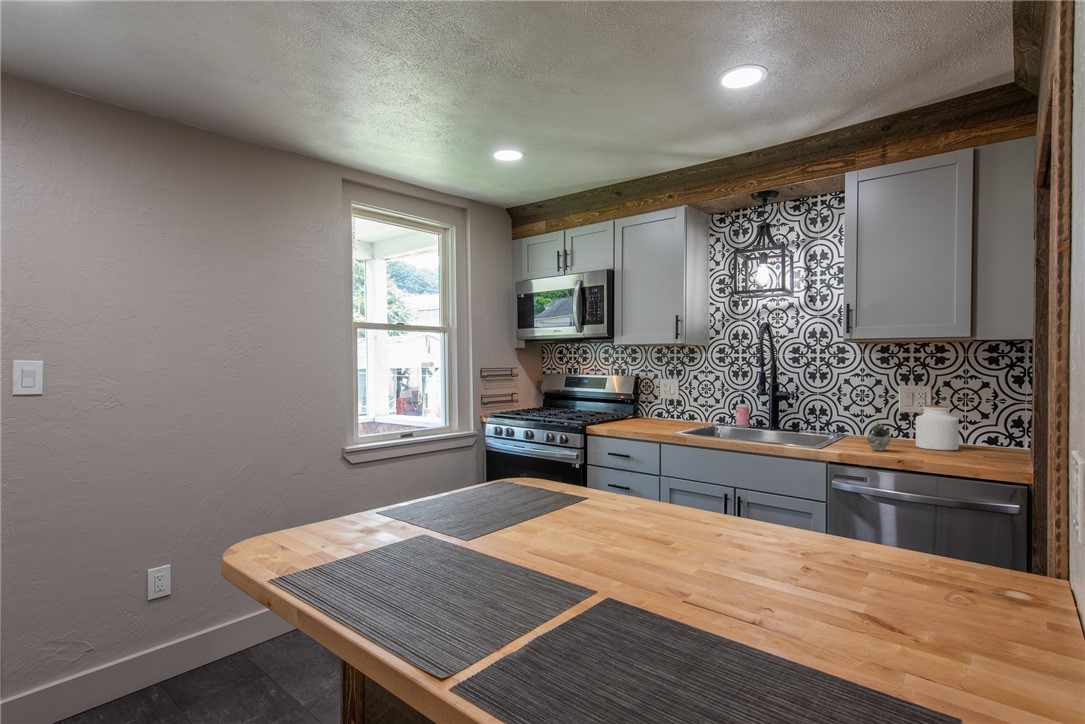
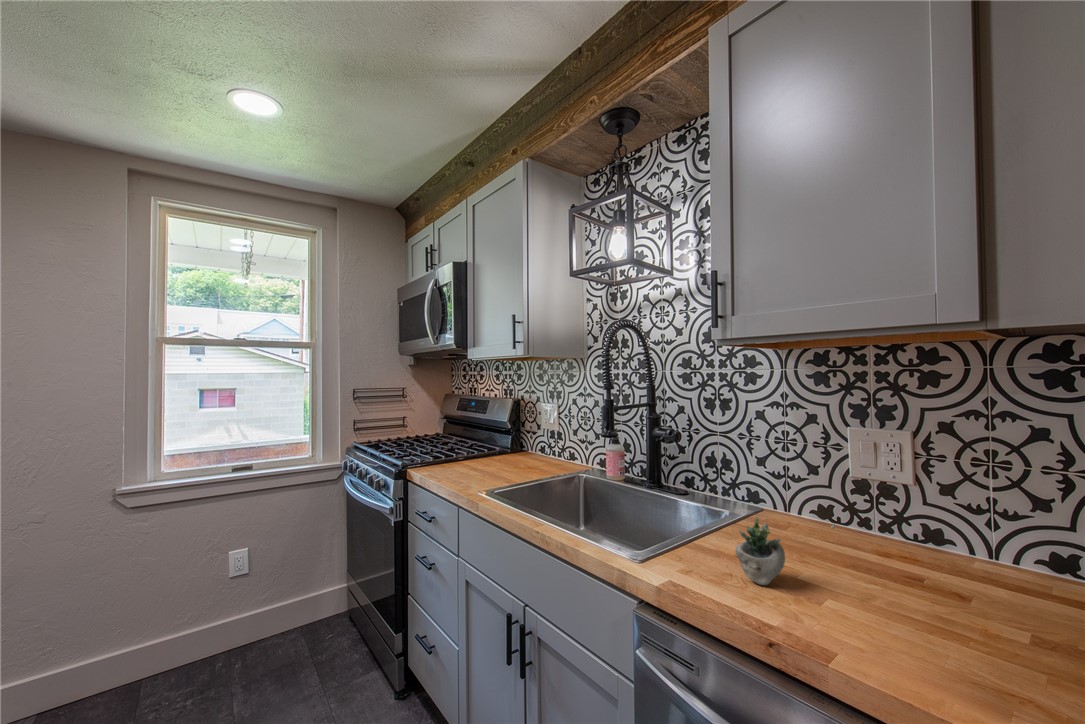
jar: present [916,405,959,450] -> none [867,475,969,589]

